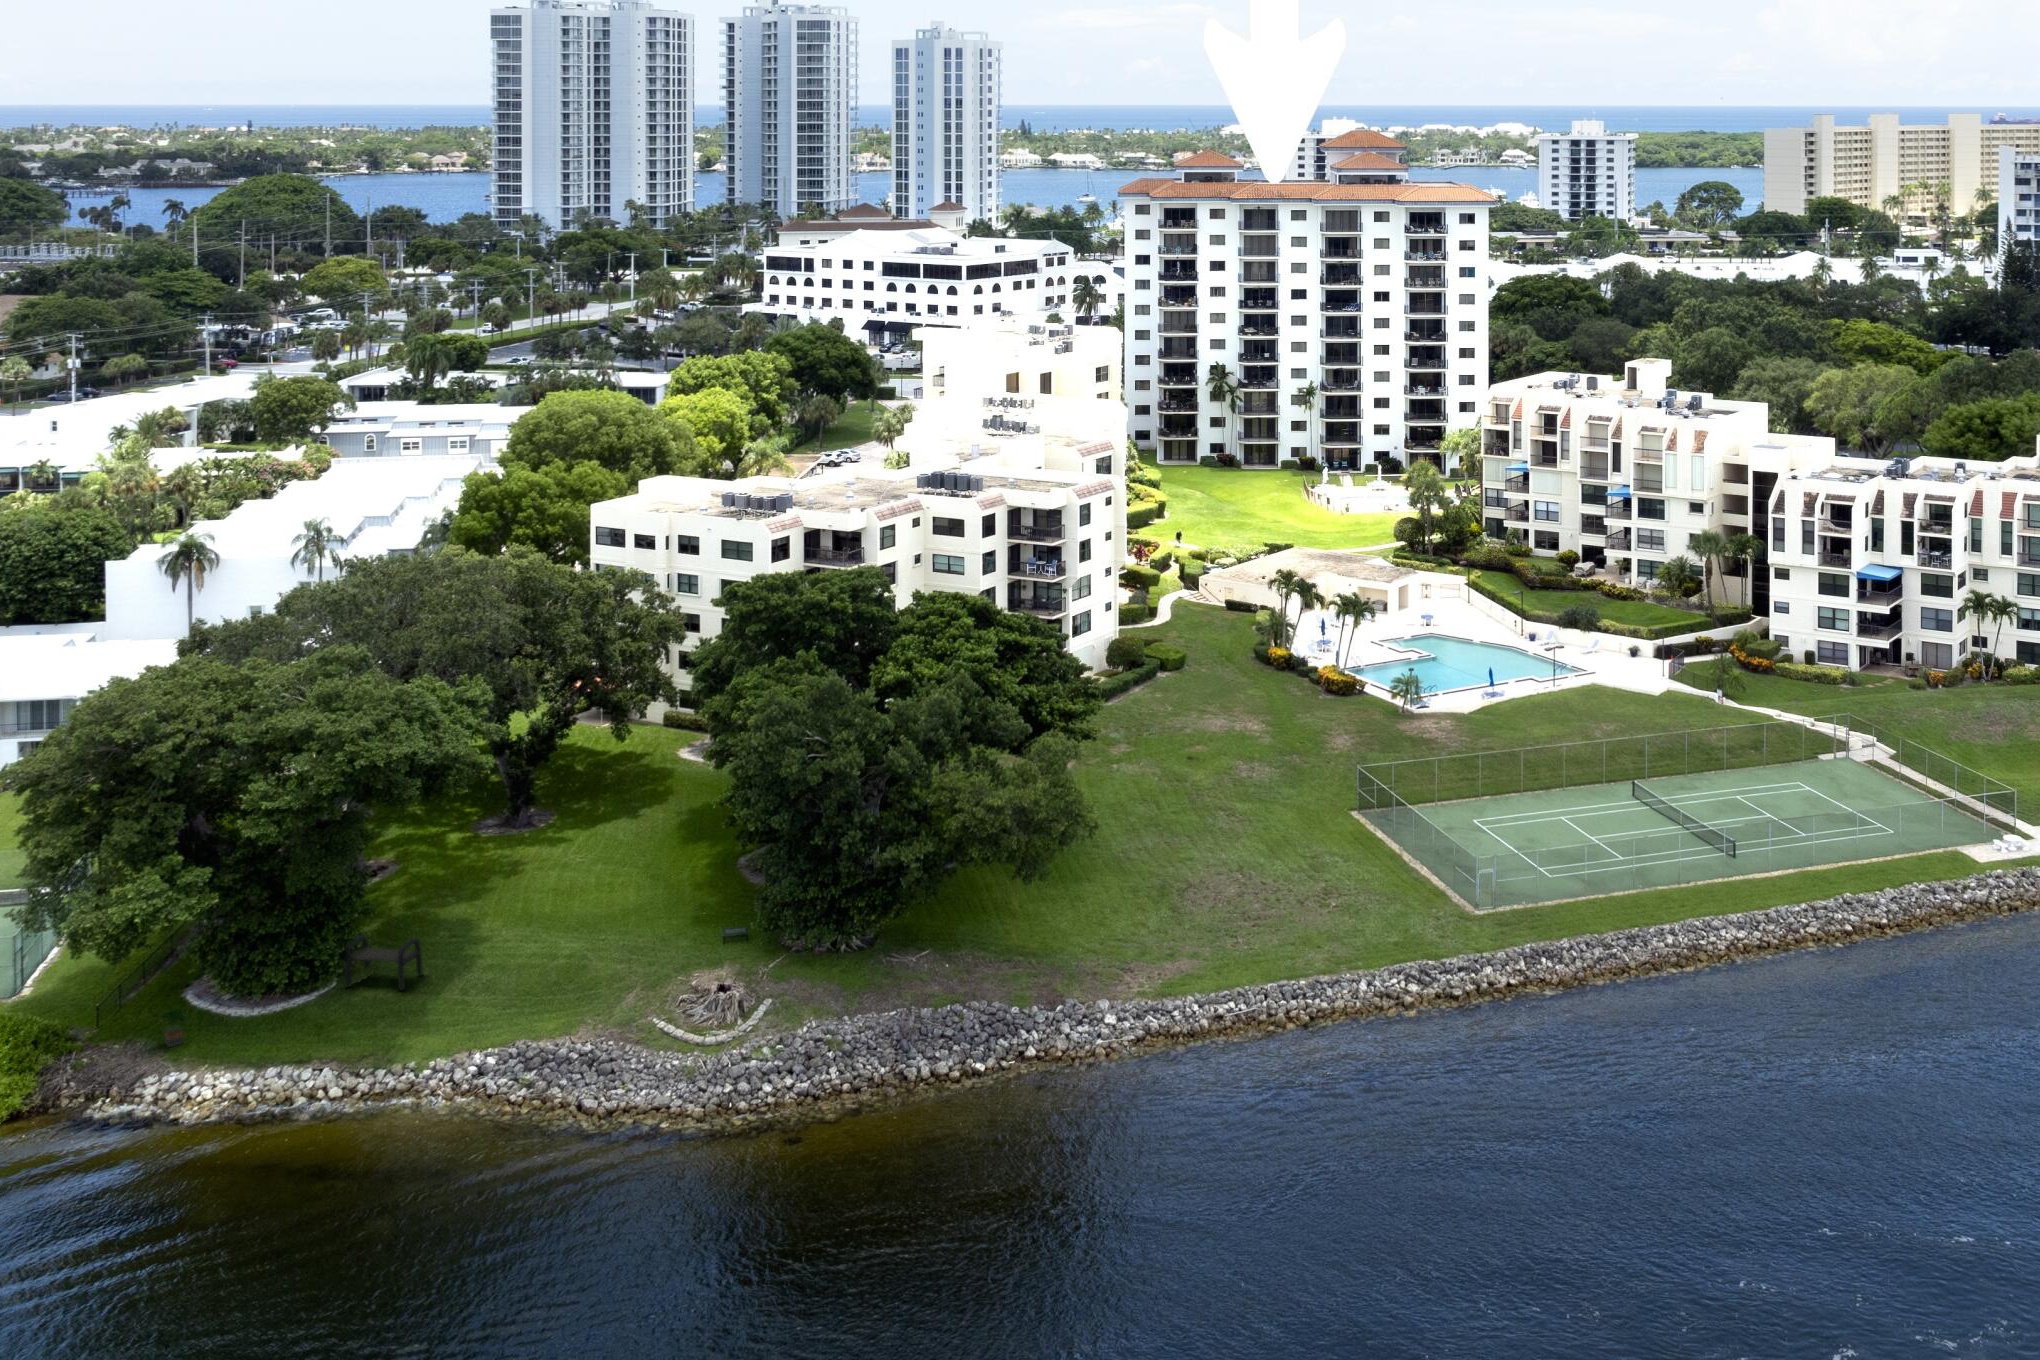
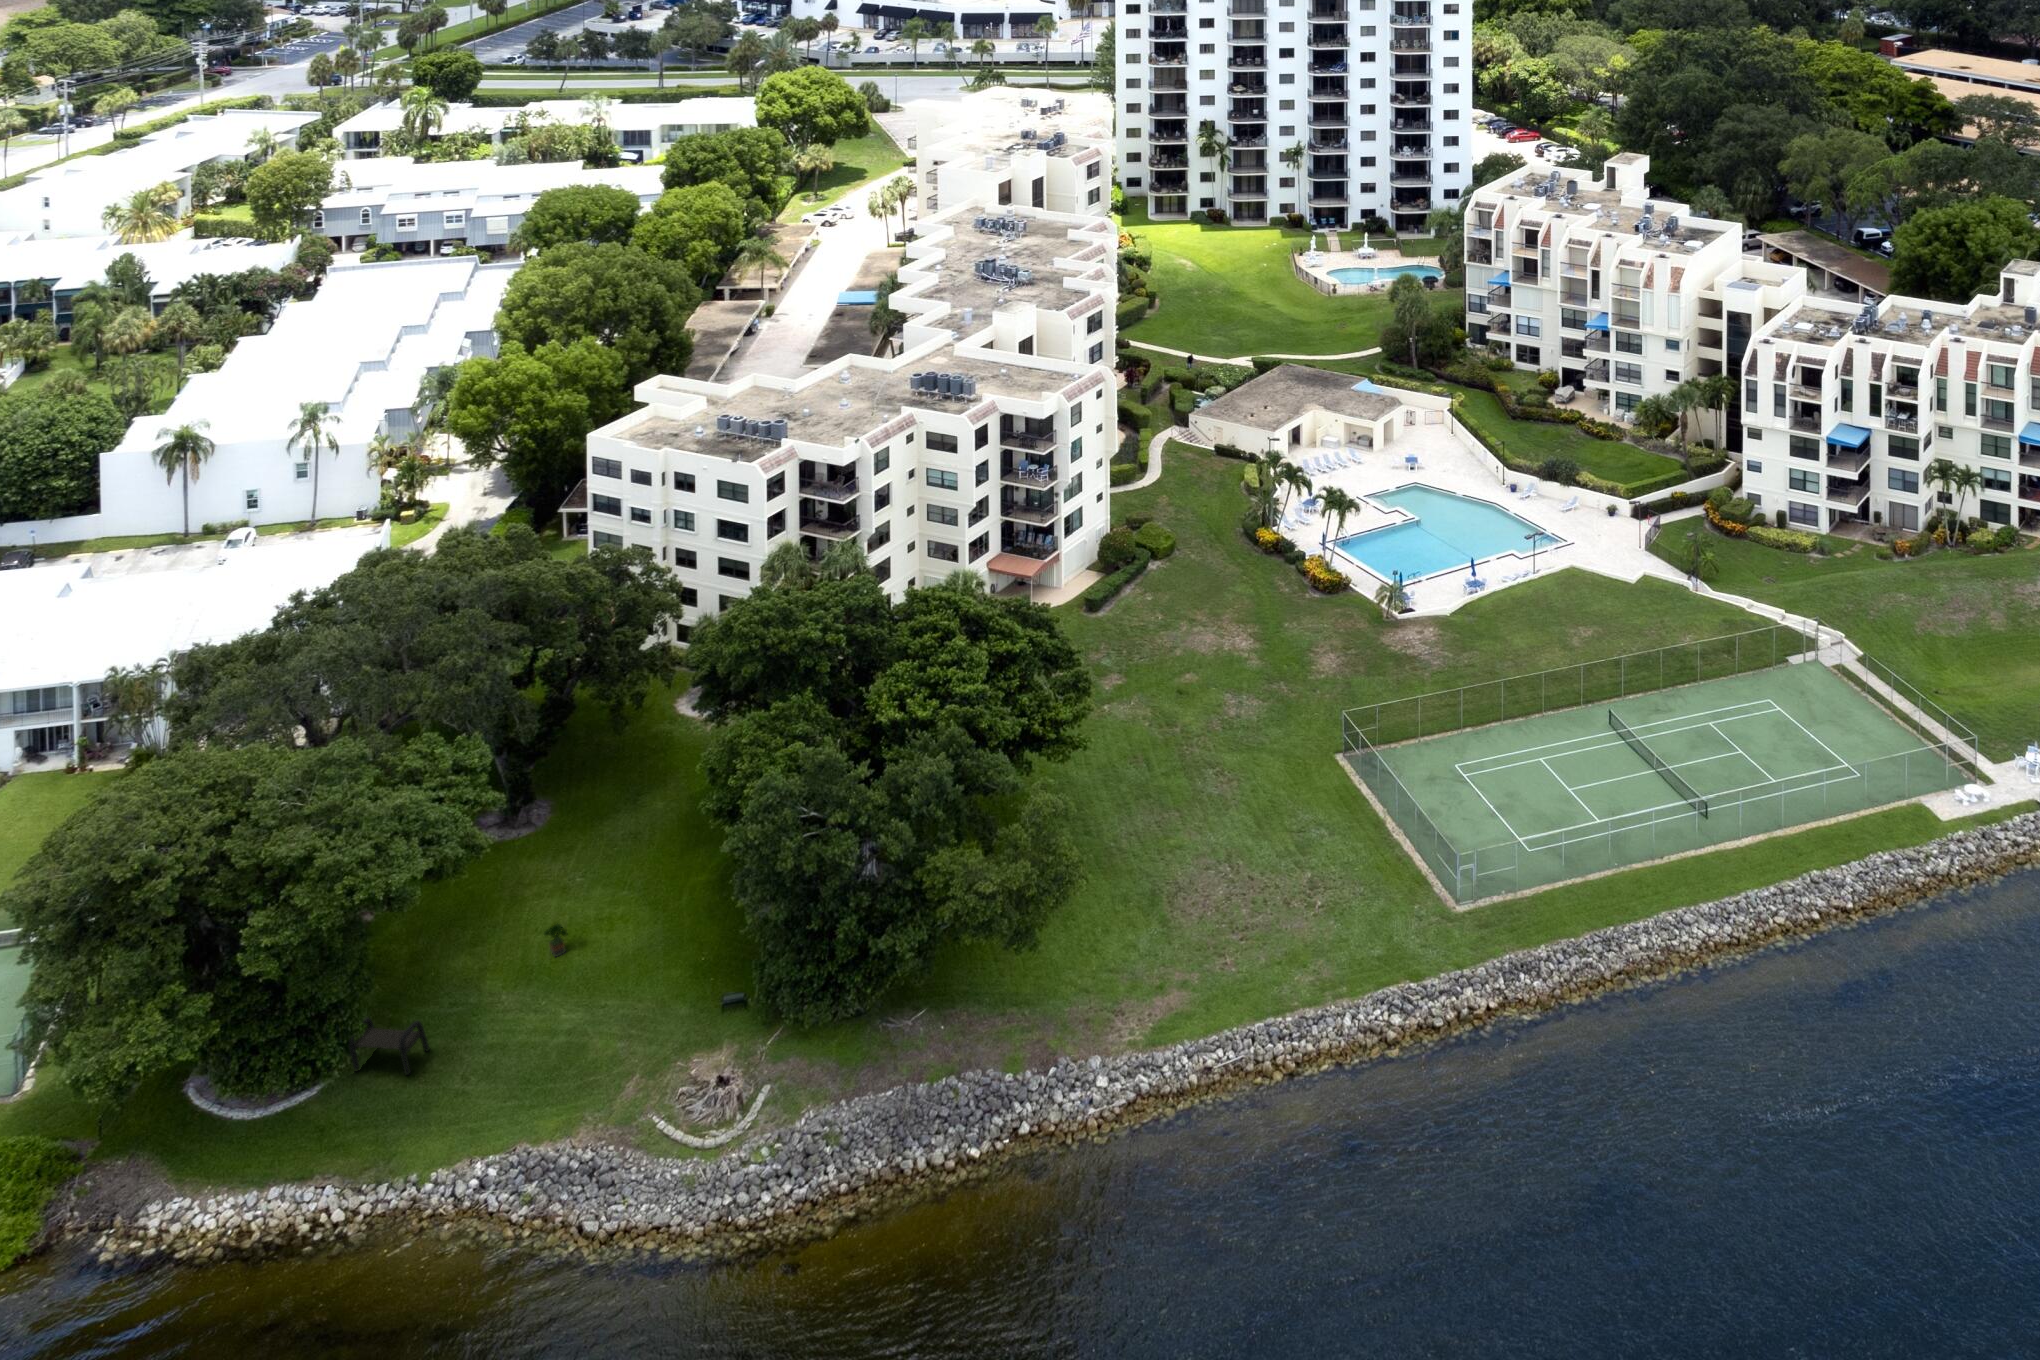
potted tree: present [161,1008,188,1047] -> present [544,923,568,957]

